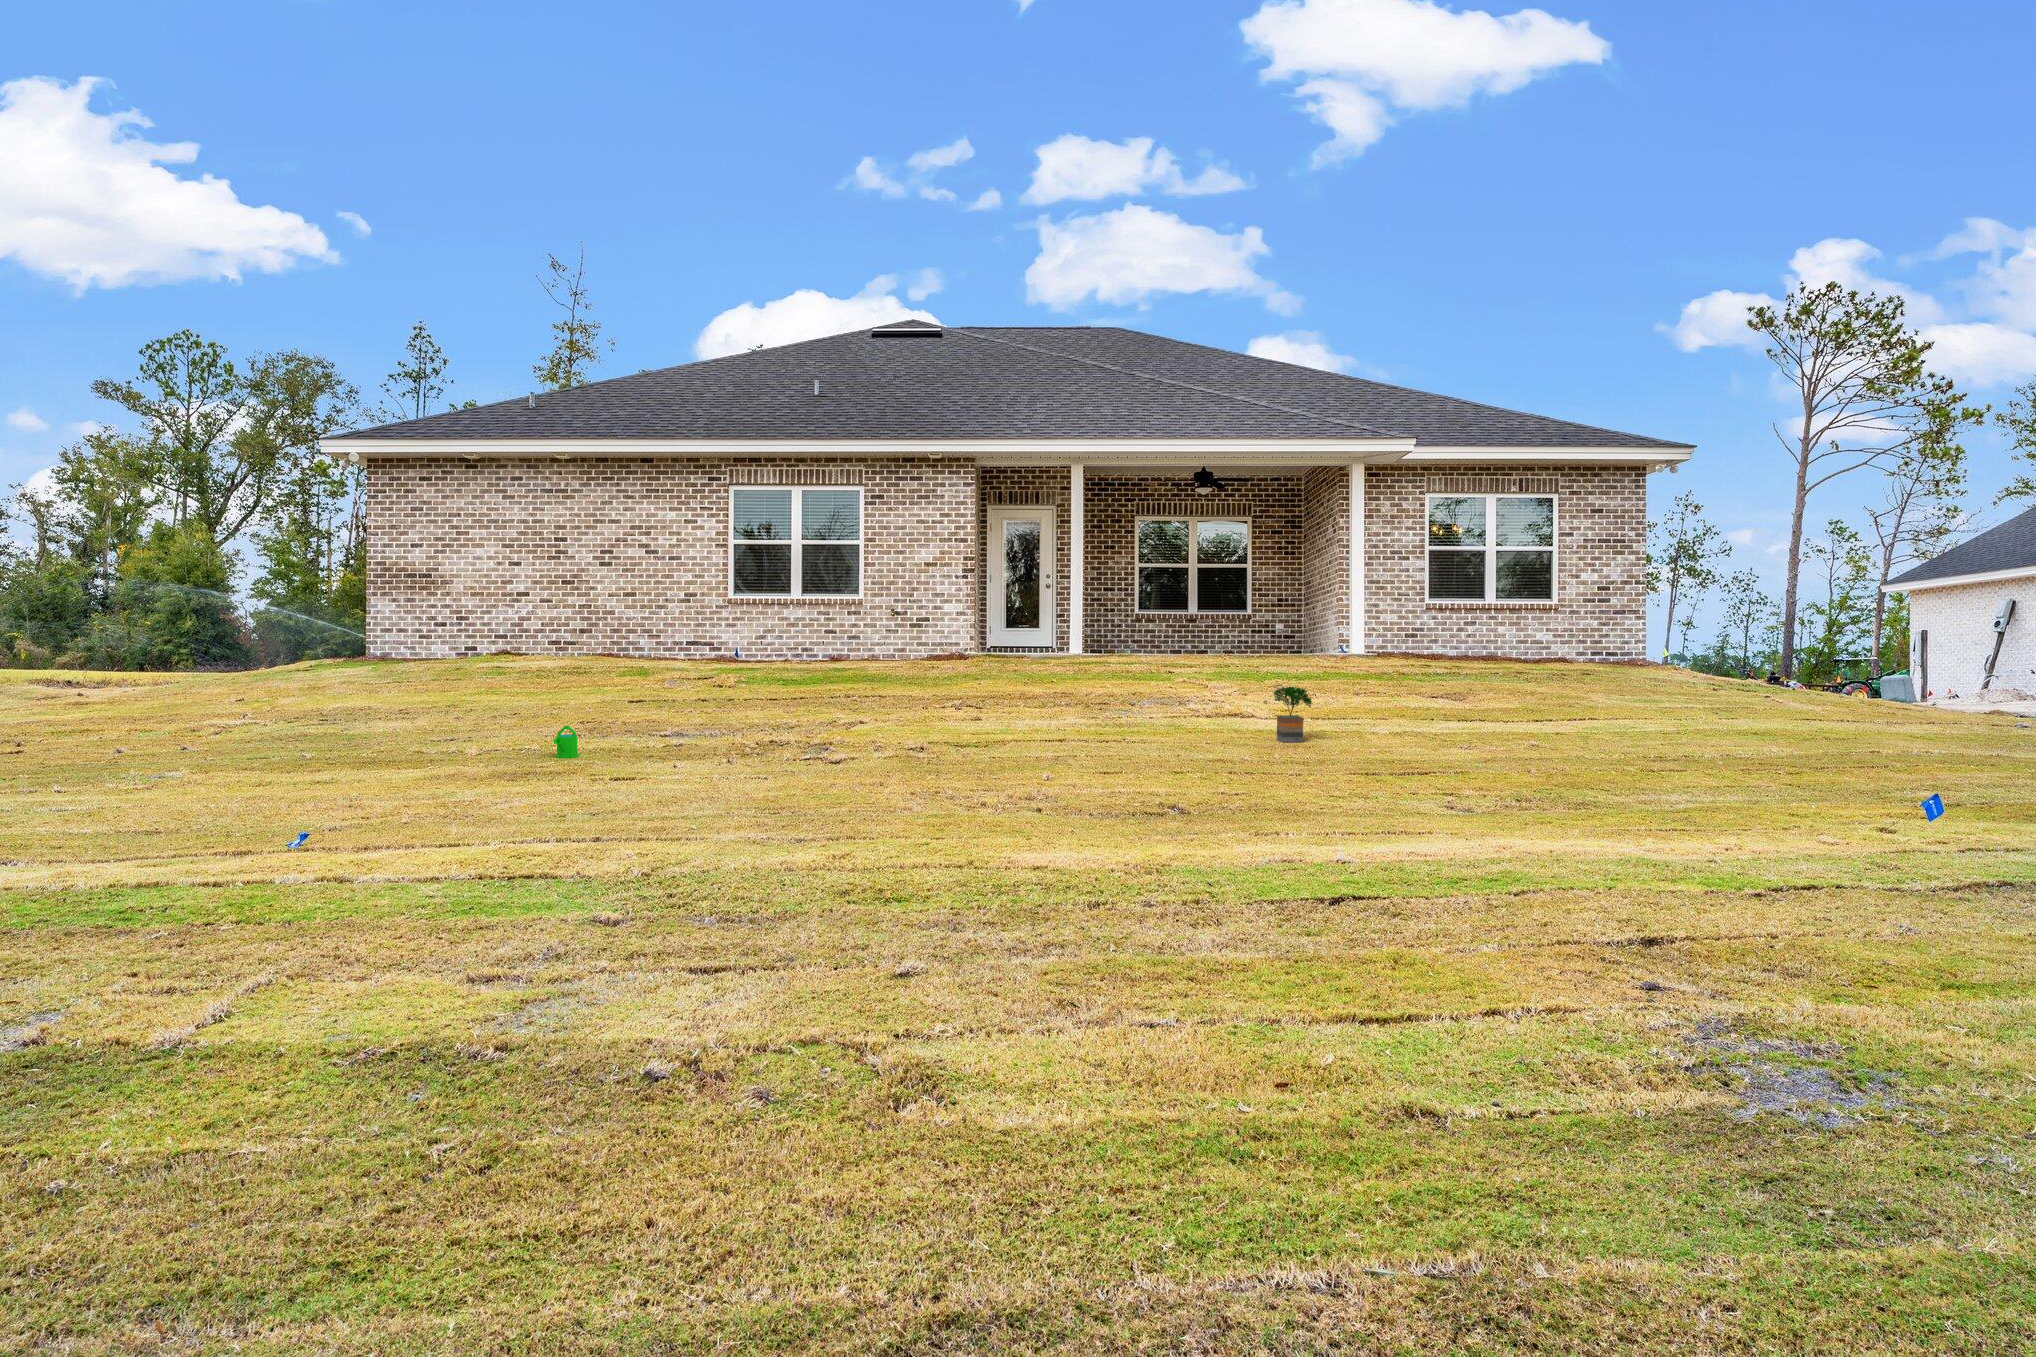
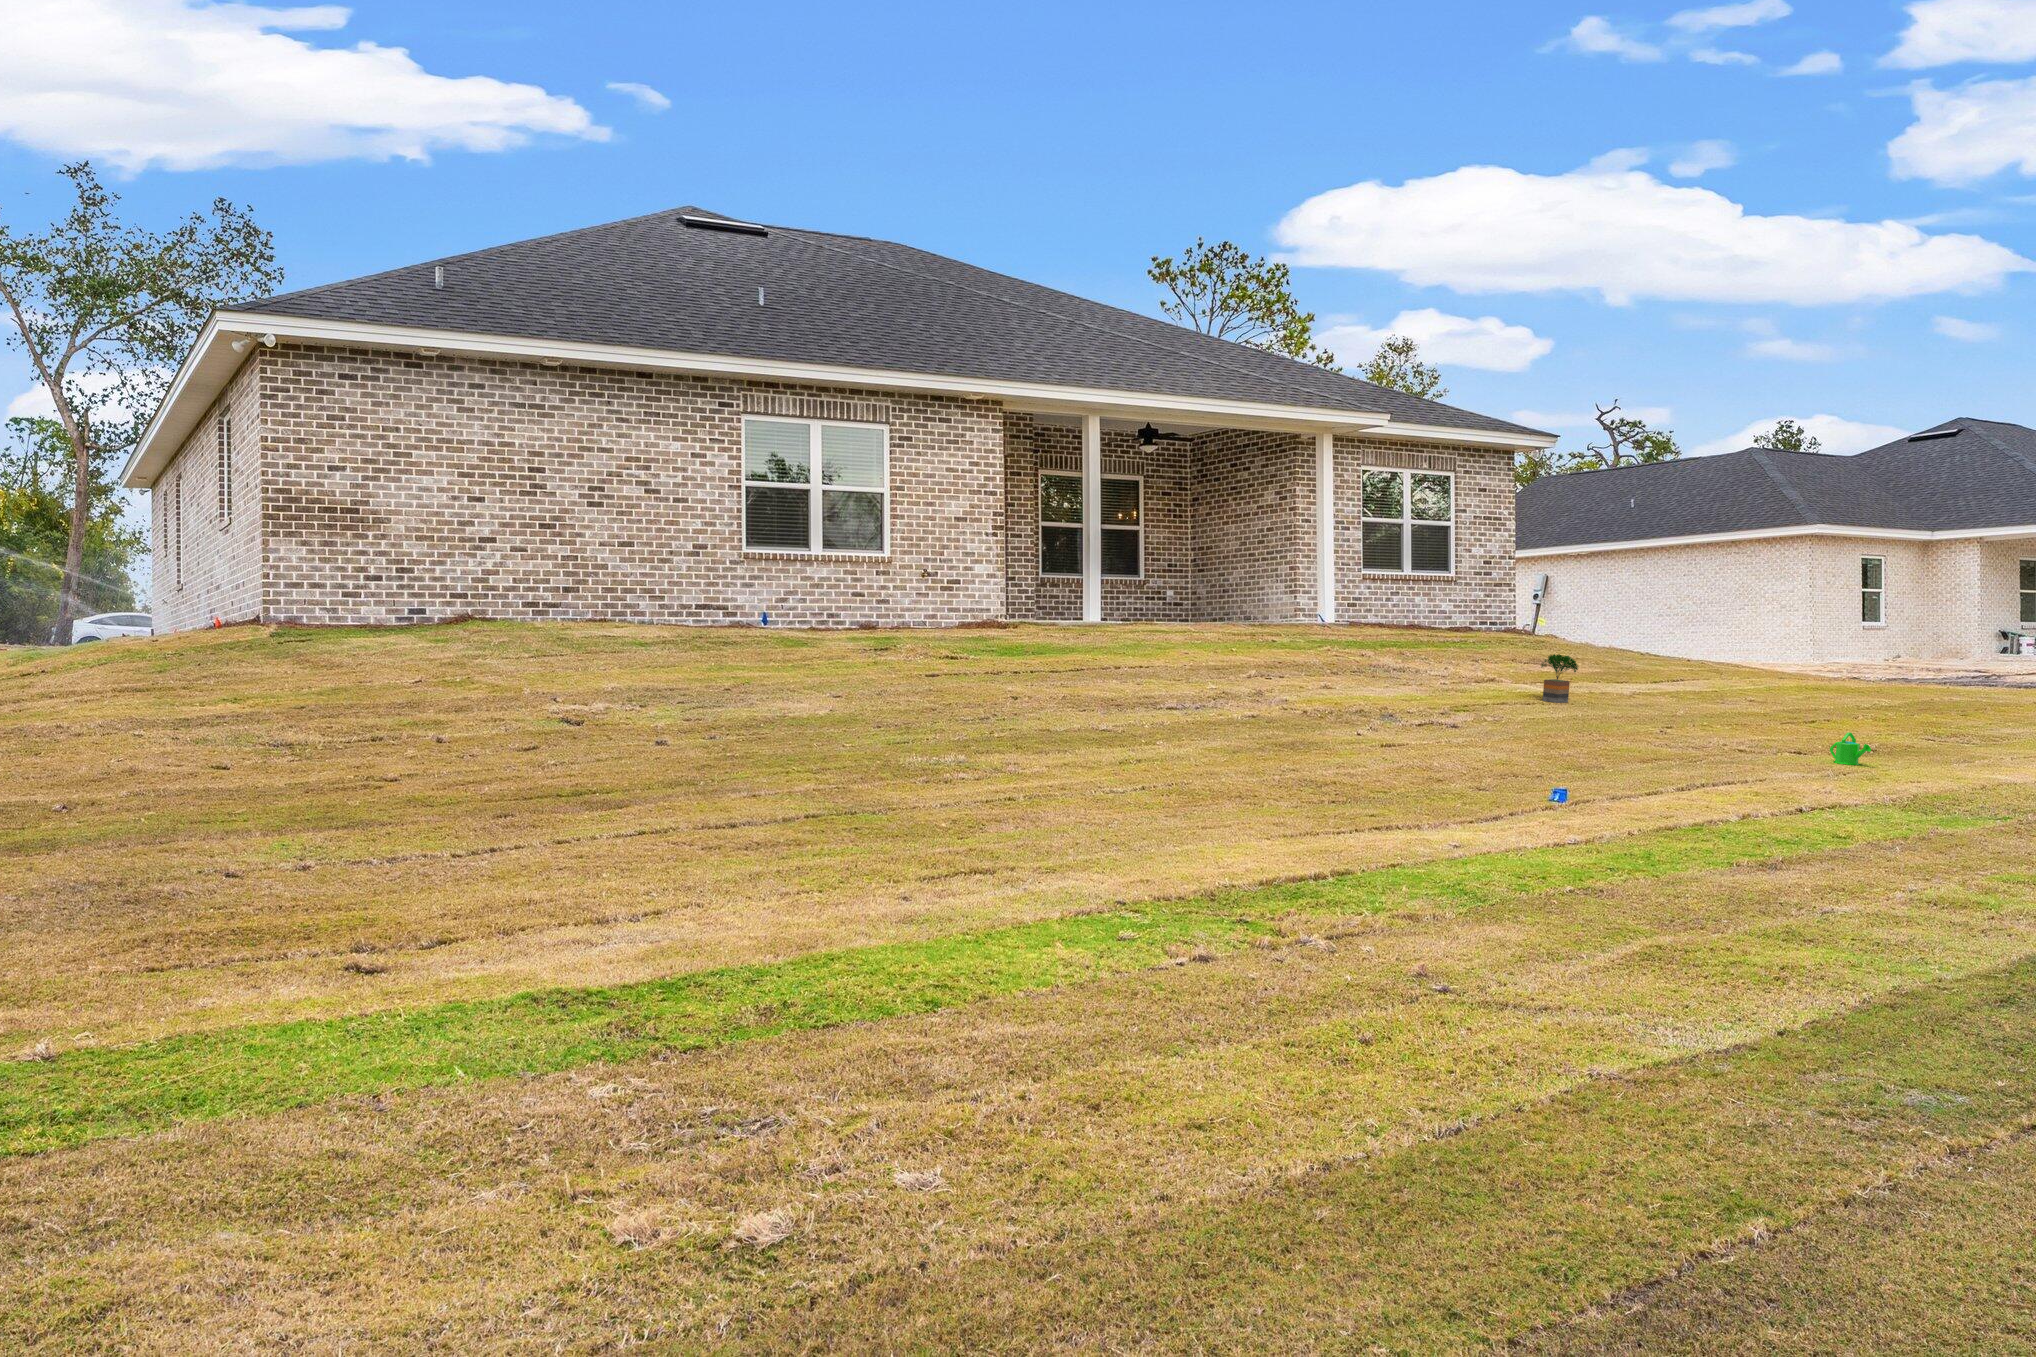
watering can: present [554,726,579,758] -> present [1830,732,1871,765]

